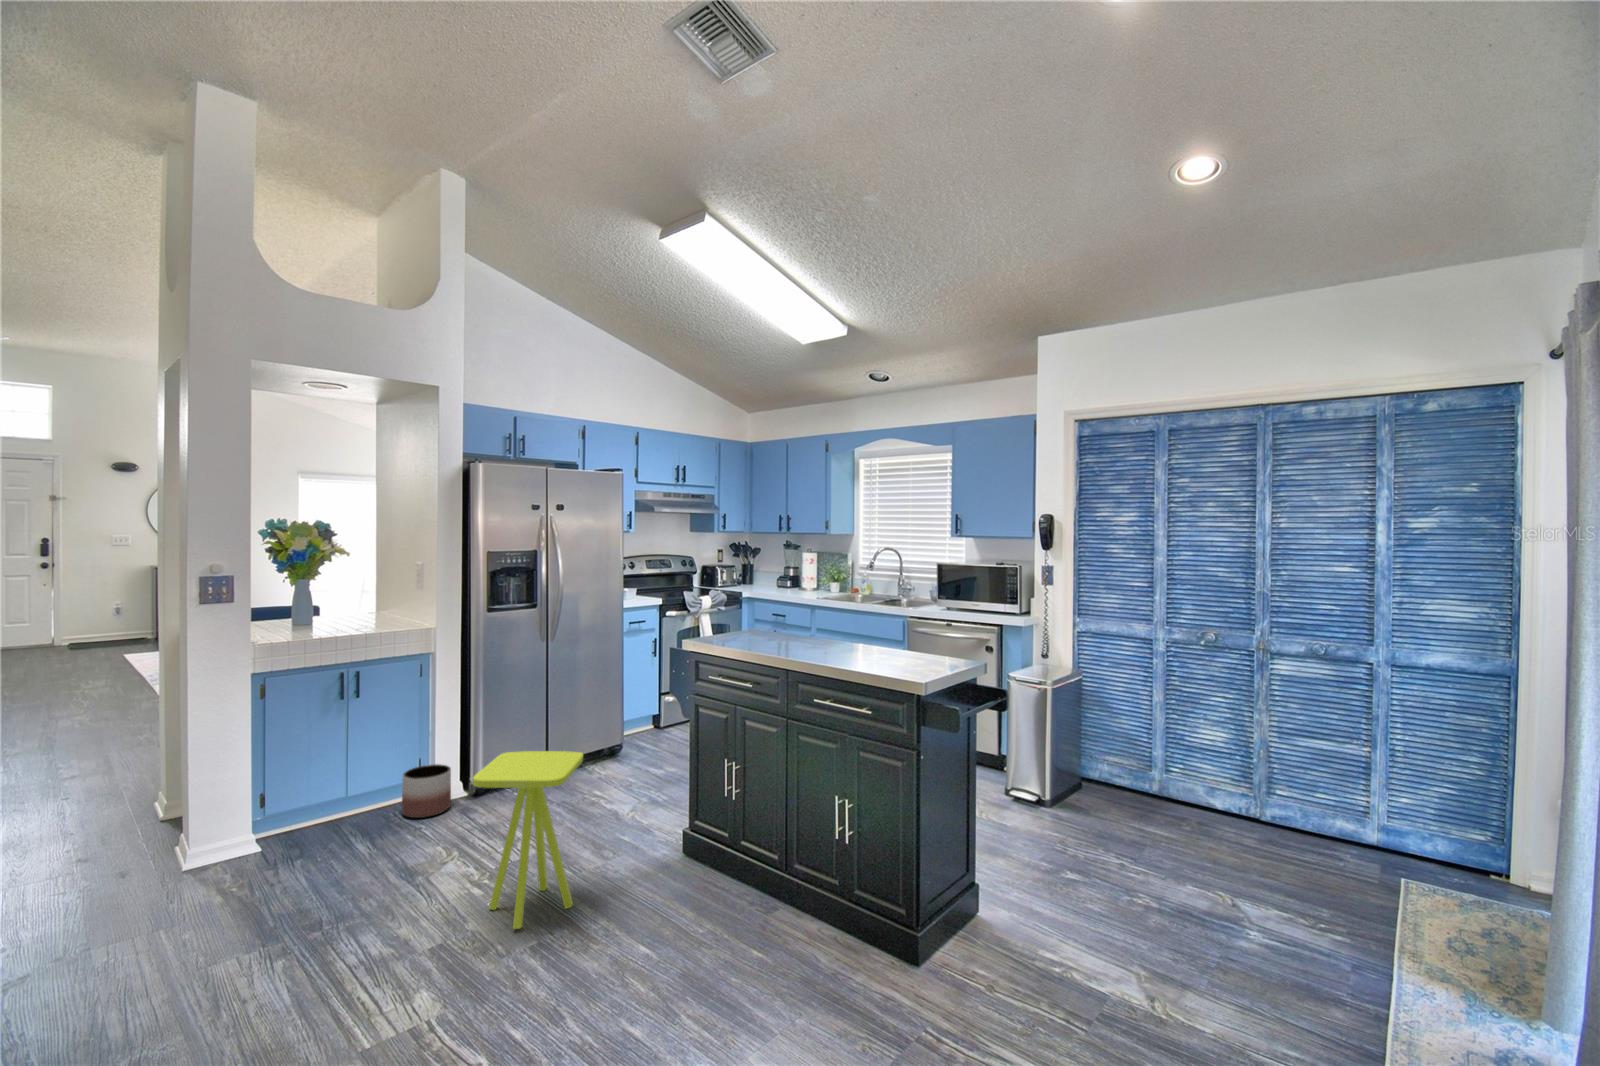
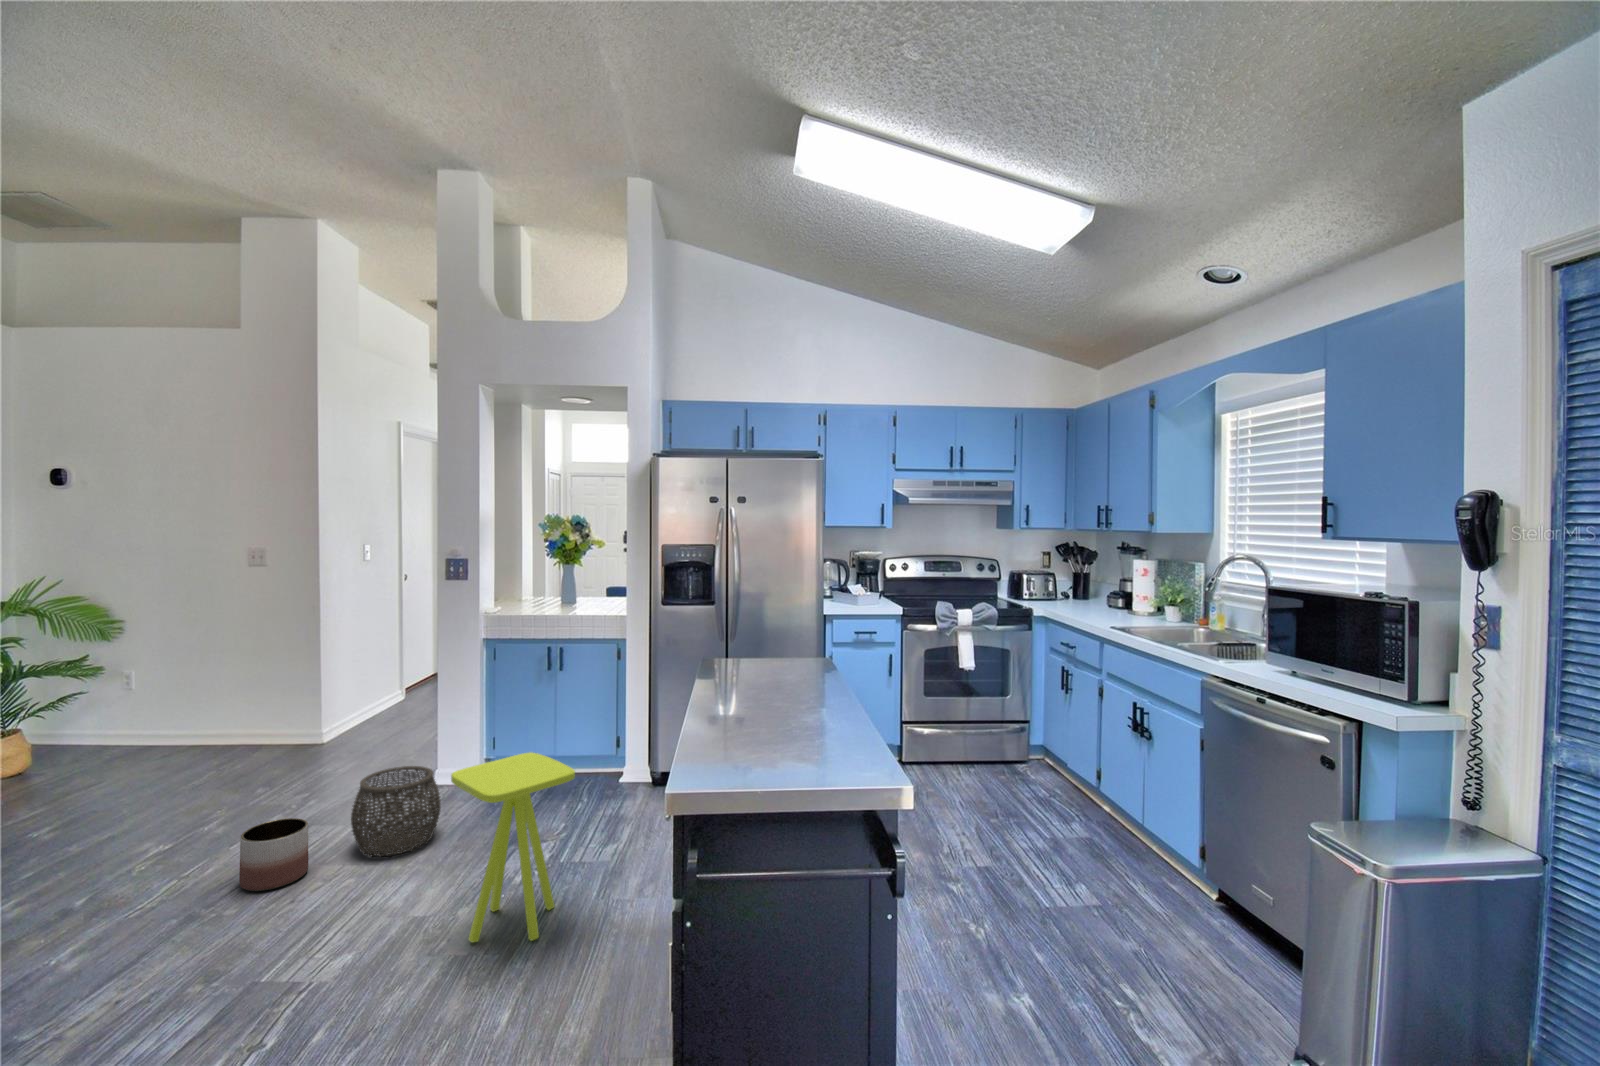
planter: present [402,764,451,818] -> present [239,818,308,891]
woven basket: none [197,821,317,937] -> present [351,766,441,857]

